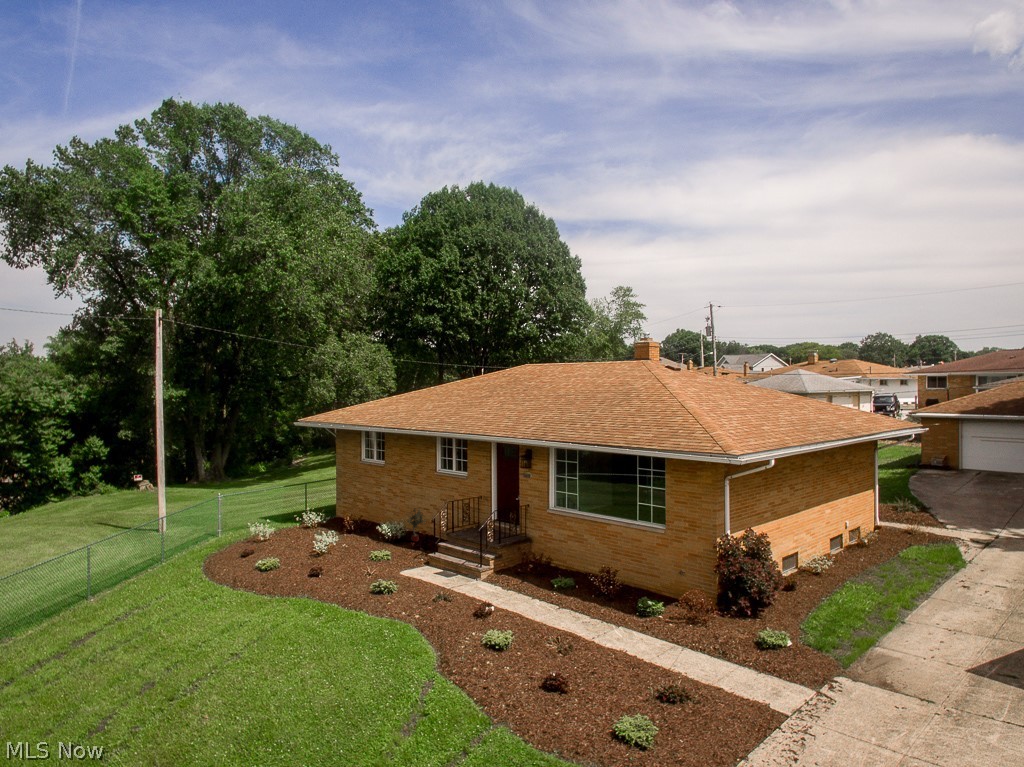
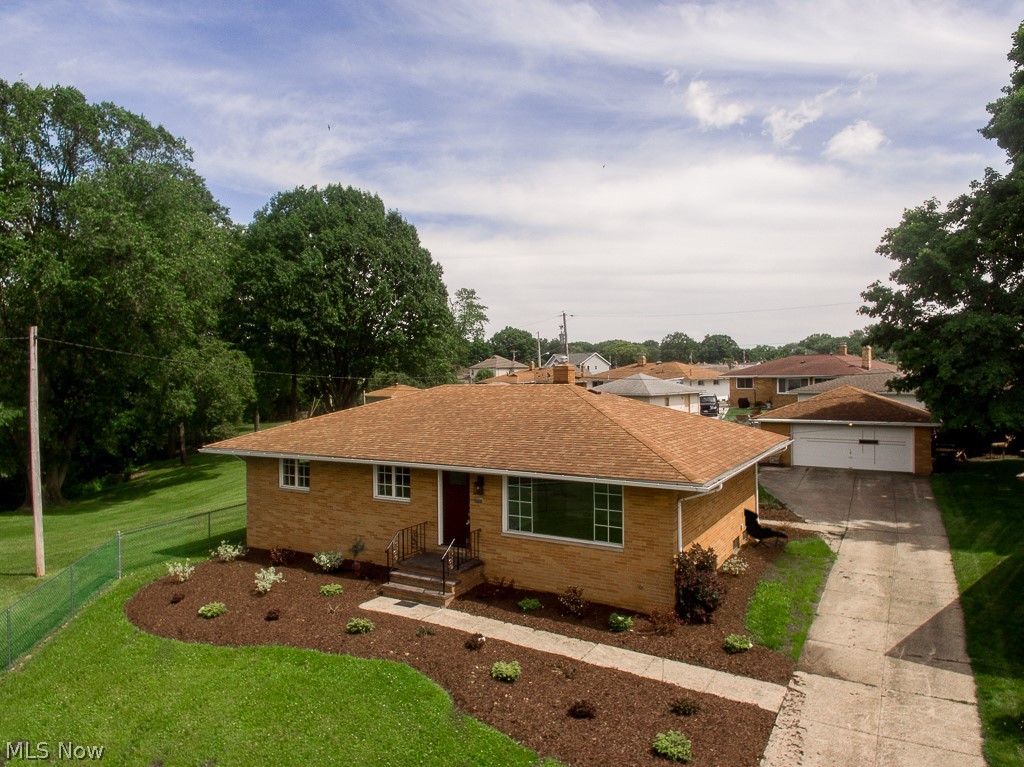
lounge chair: none [849,502,909,551] -> present [744,509,788,549]

